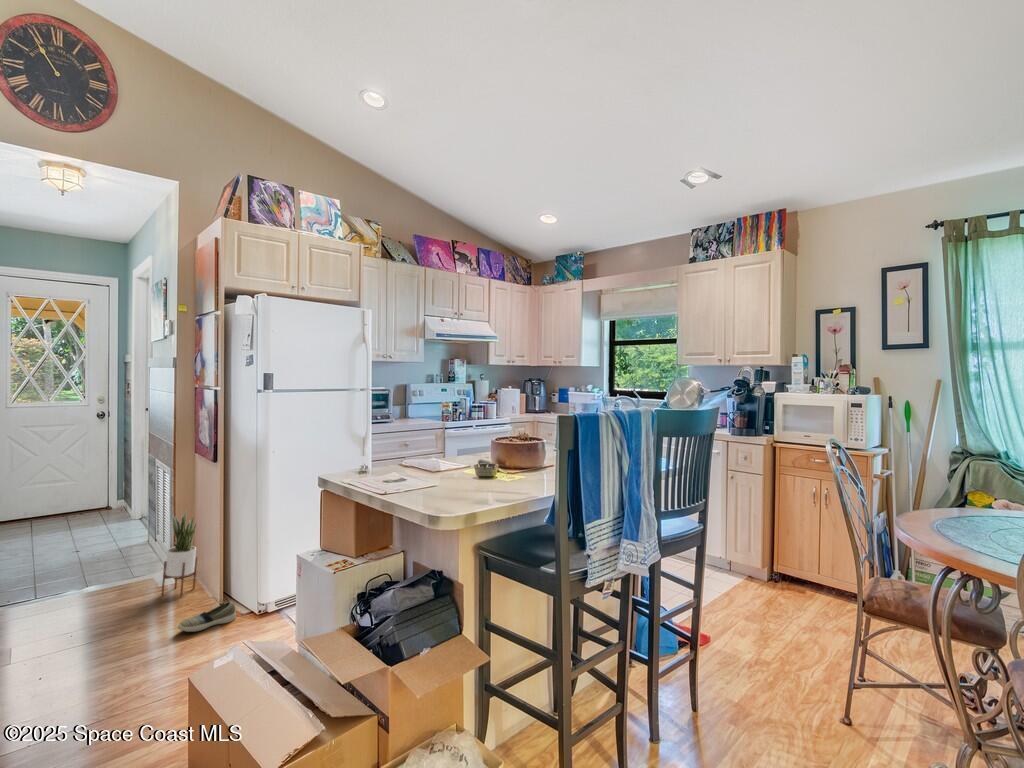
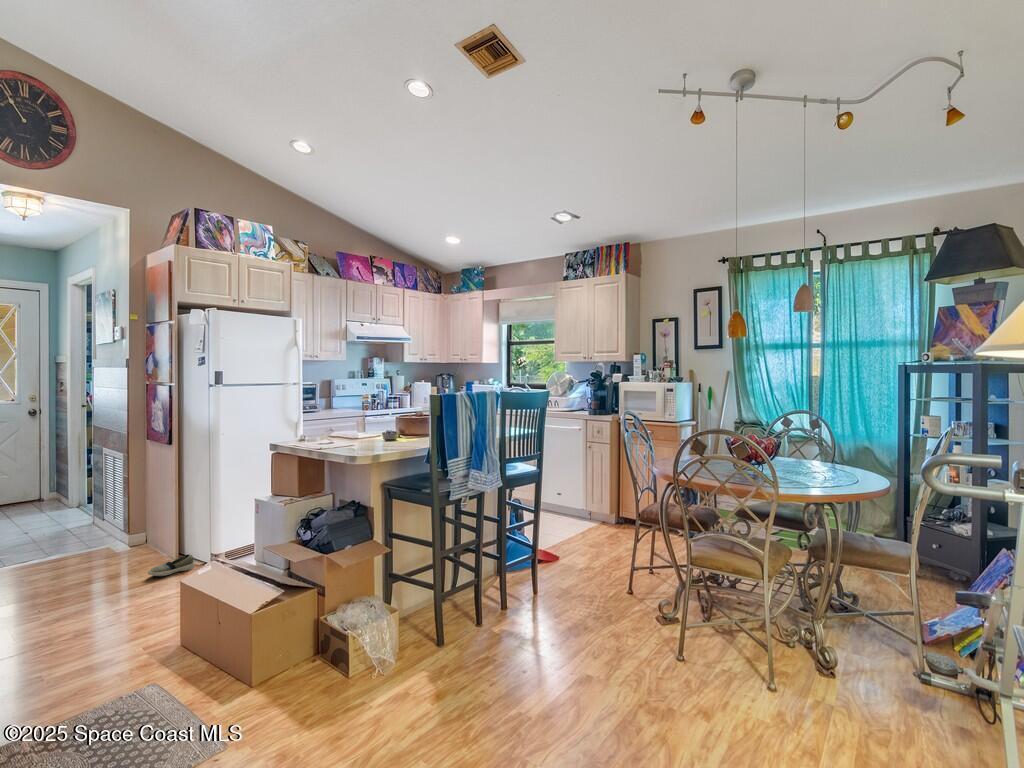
potted plant: present [162,508,197,597] -> none [124,483,154,557]

